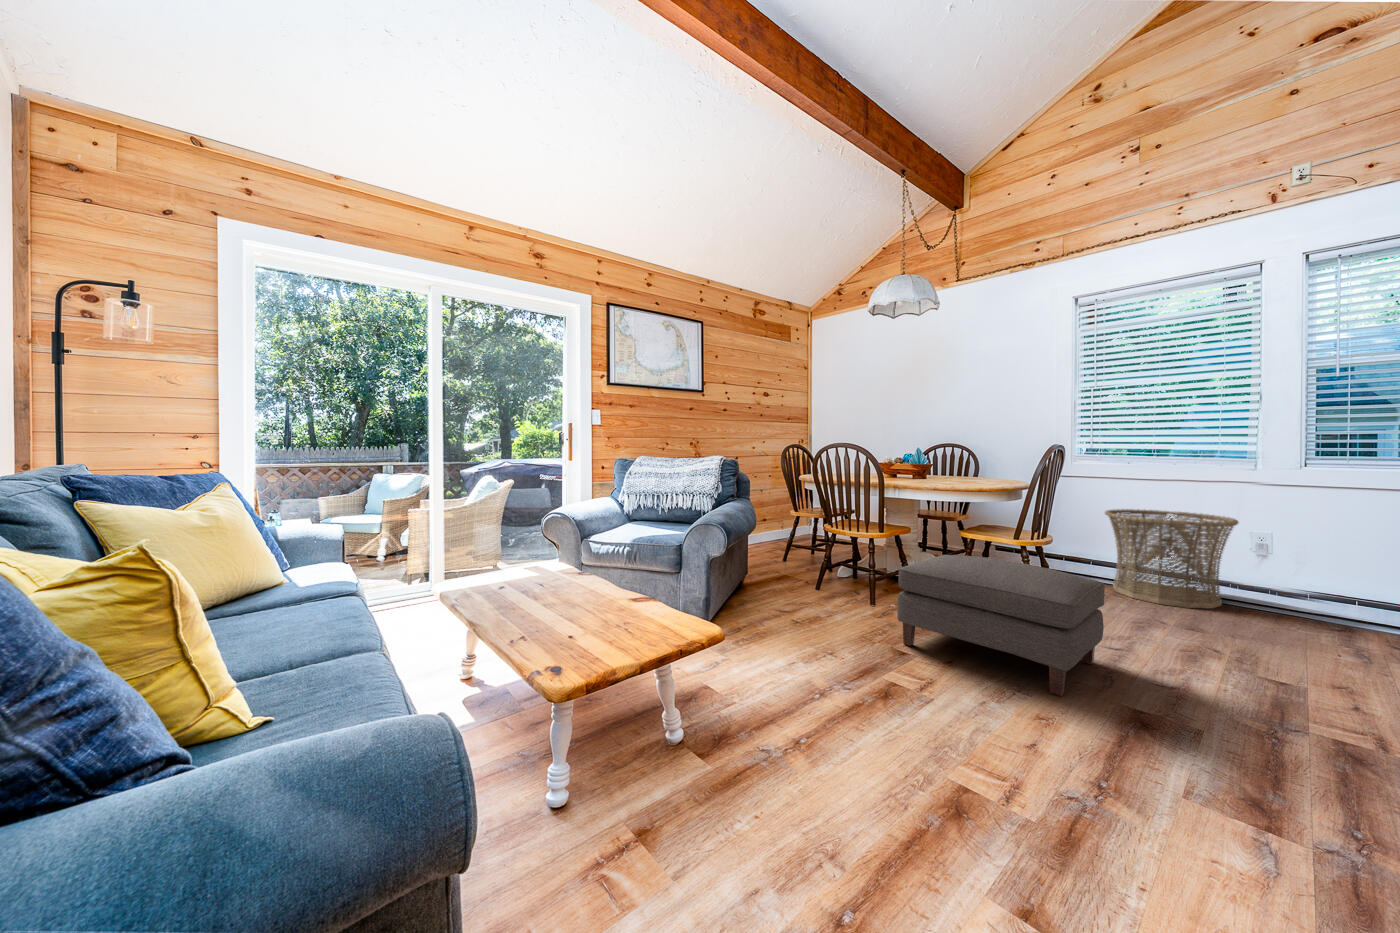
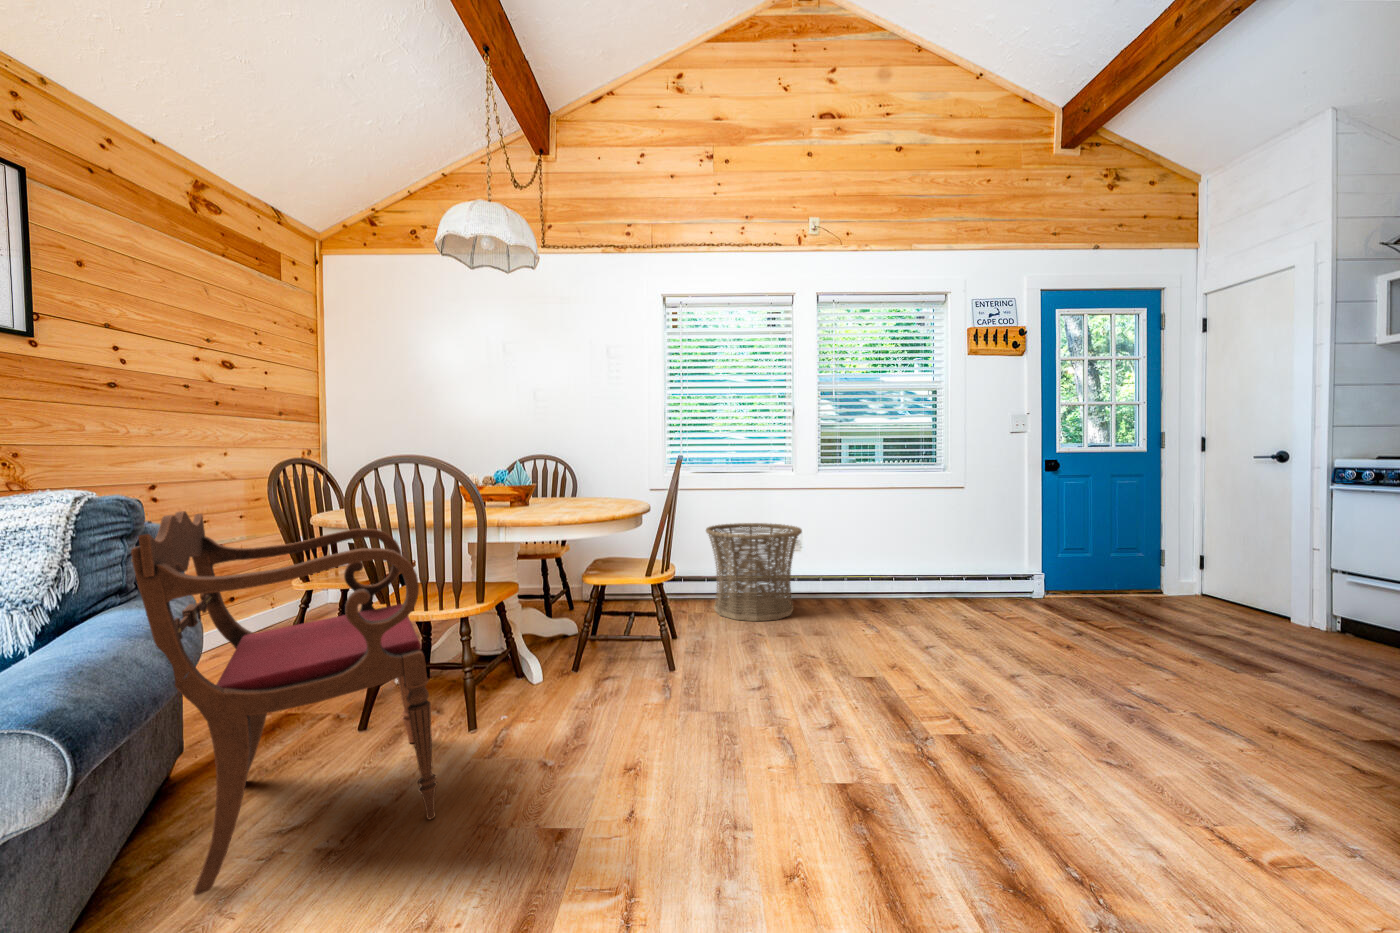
armchair: none [732,466,844,631] -> present [131,511,437,895]
ottoman: present [897,555,1105,696] -> none [537,621,781,807]

